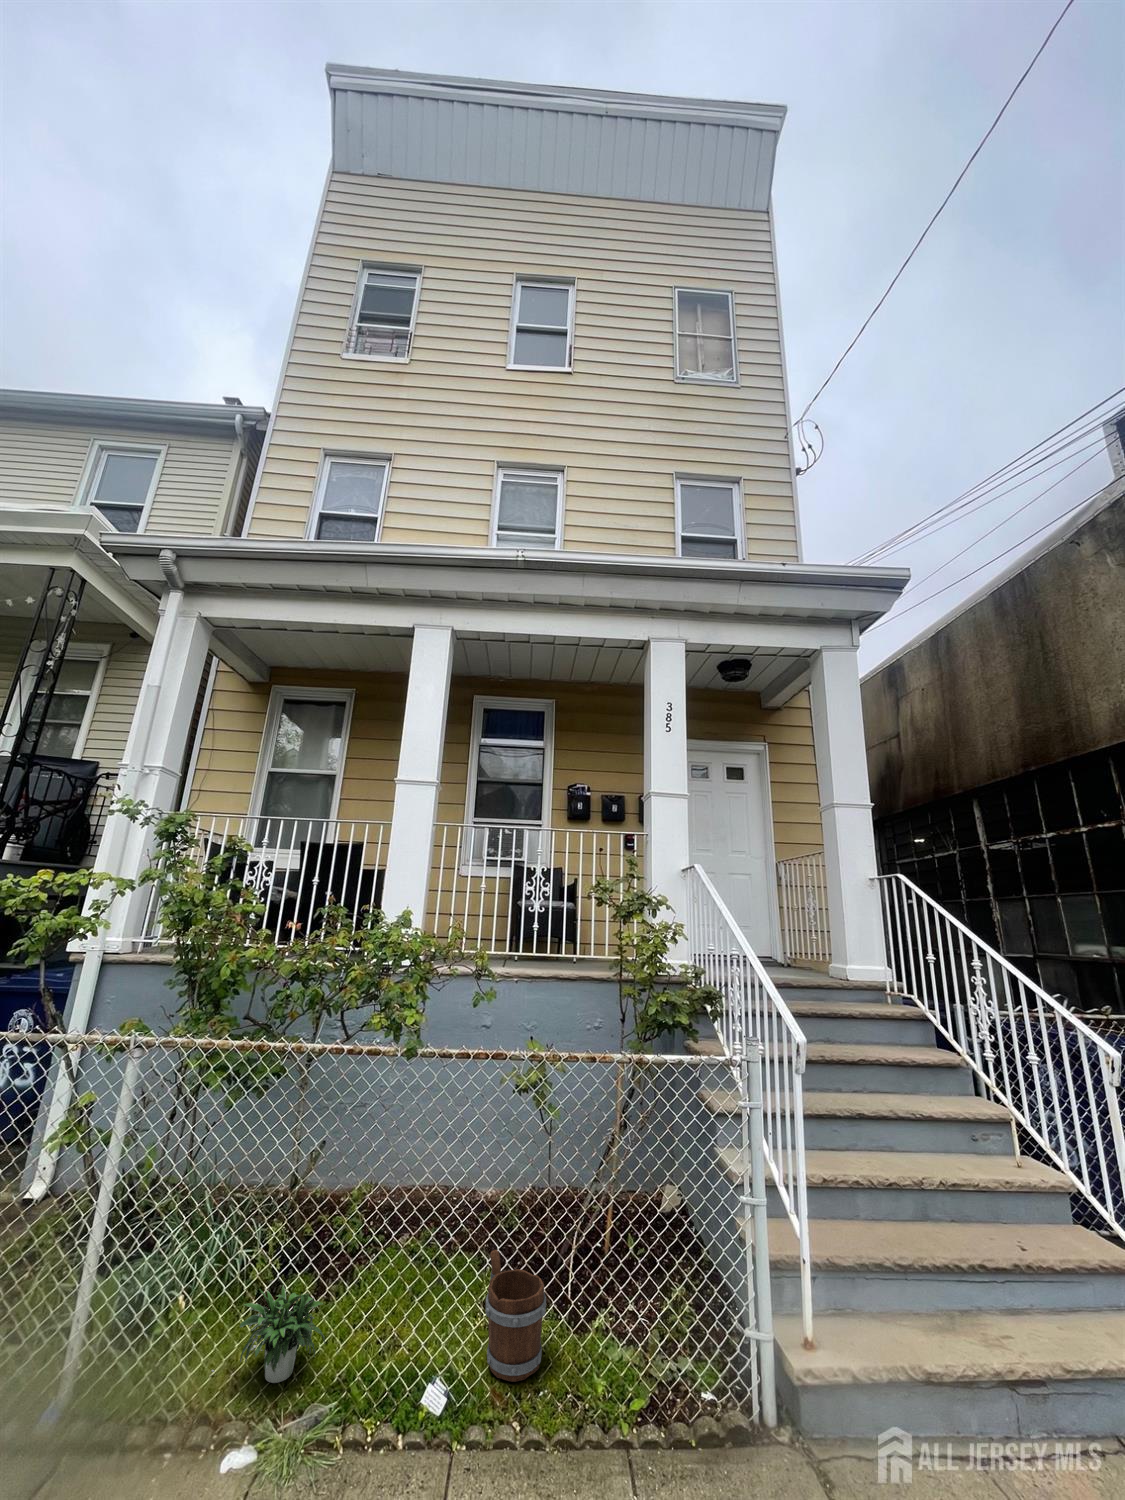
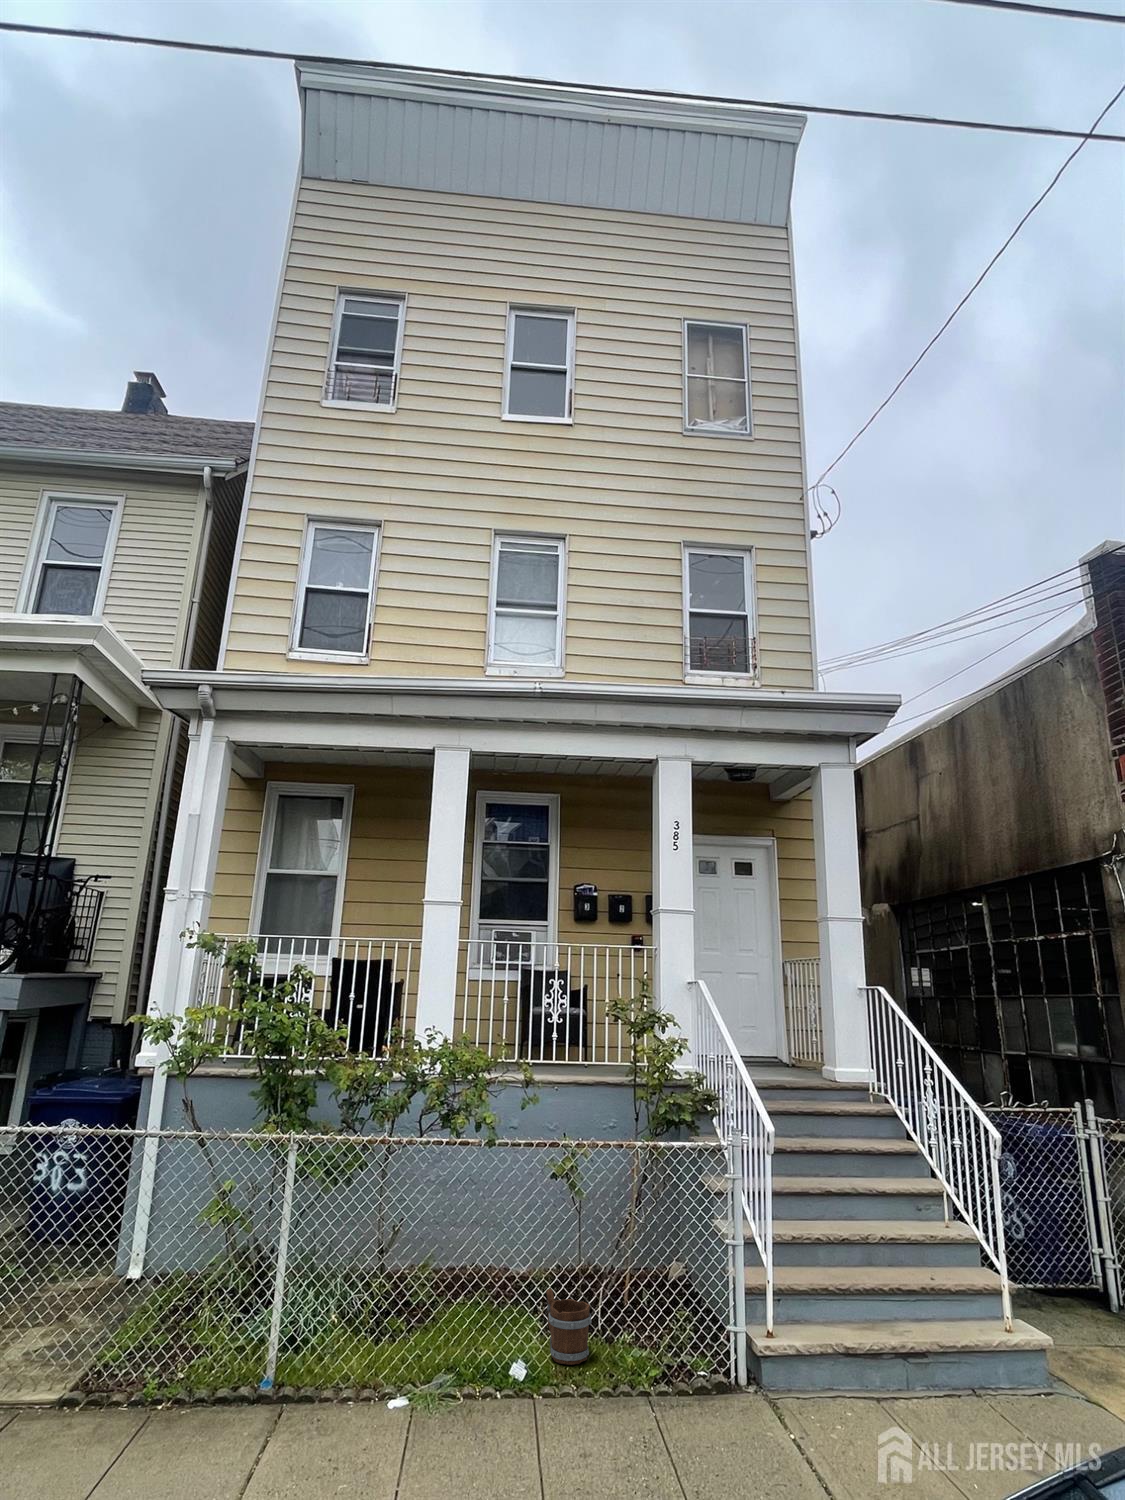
potted plant: present [212,1285,325,1383] -> none [360,1312,438,1371]

